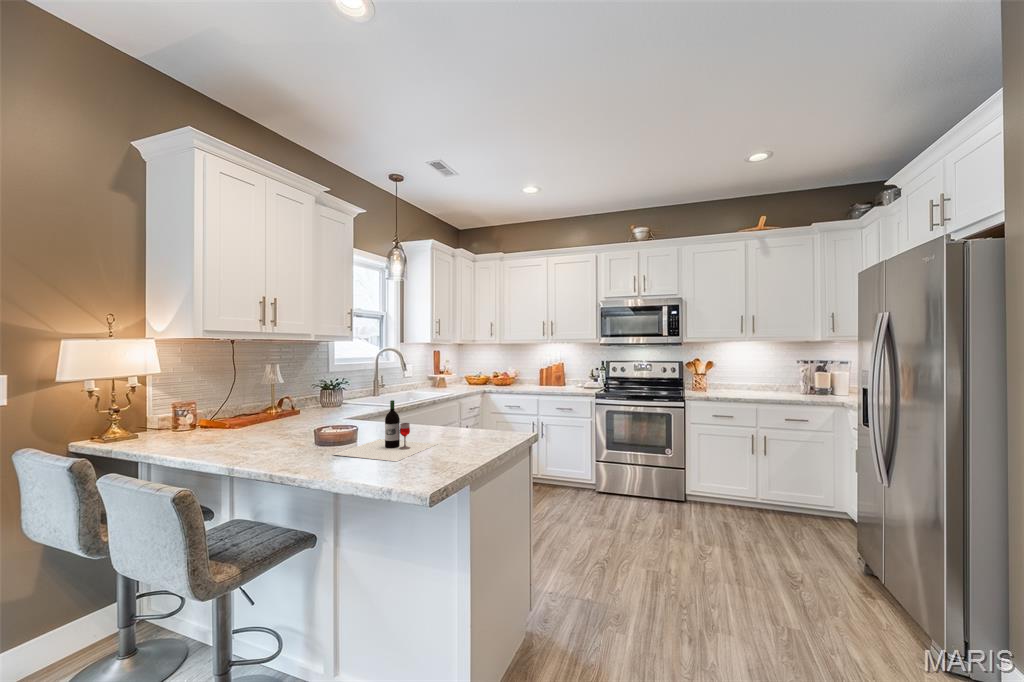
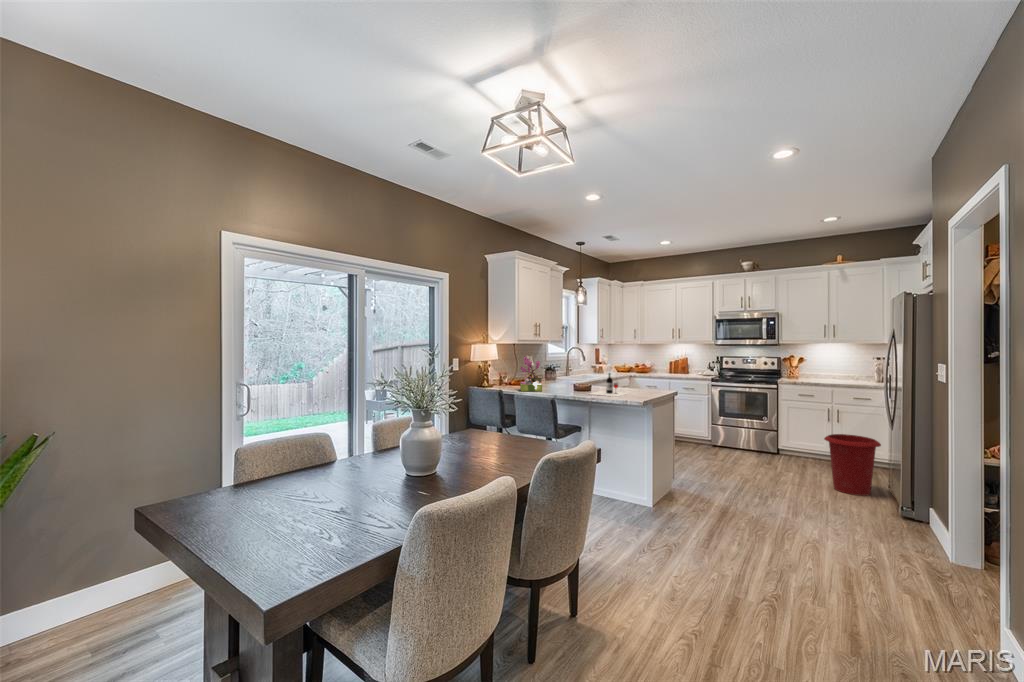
flower arrangement: none [185,364,256,450] -> present [520,357,542,392]
waste bin: none [779,489,874,604] -> present [824,434,881,496]

